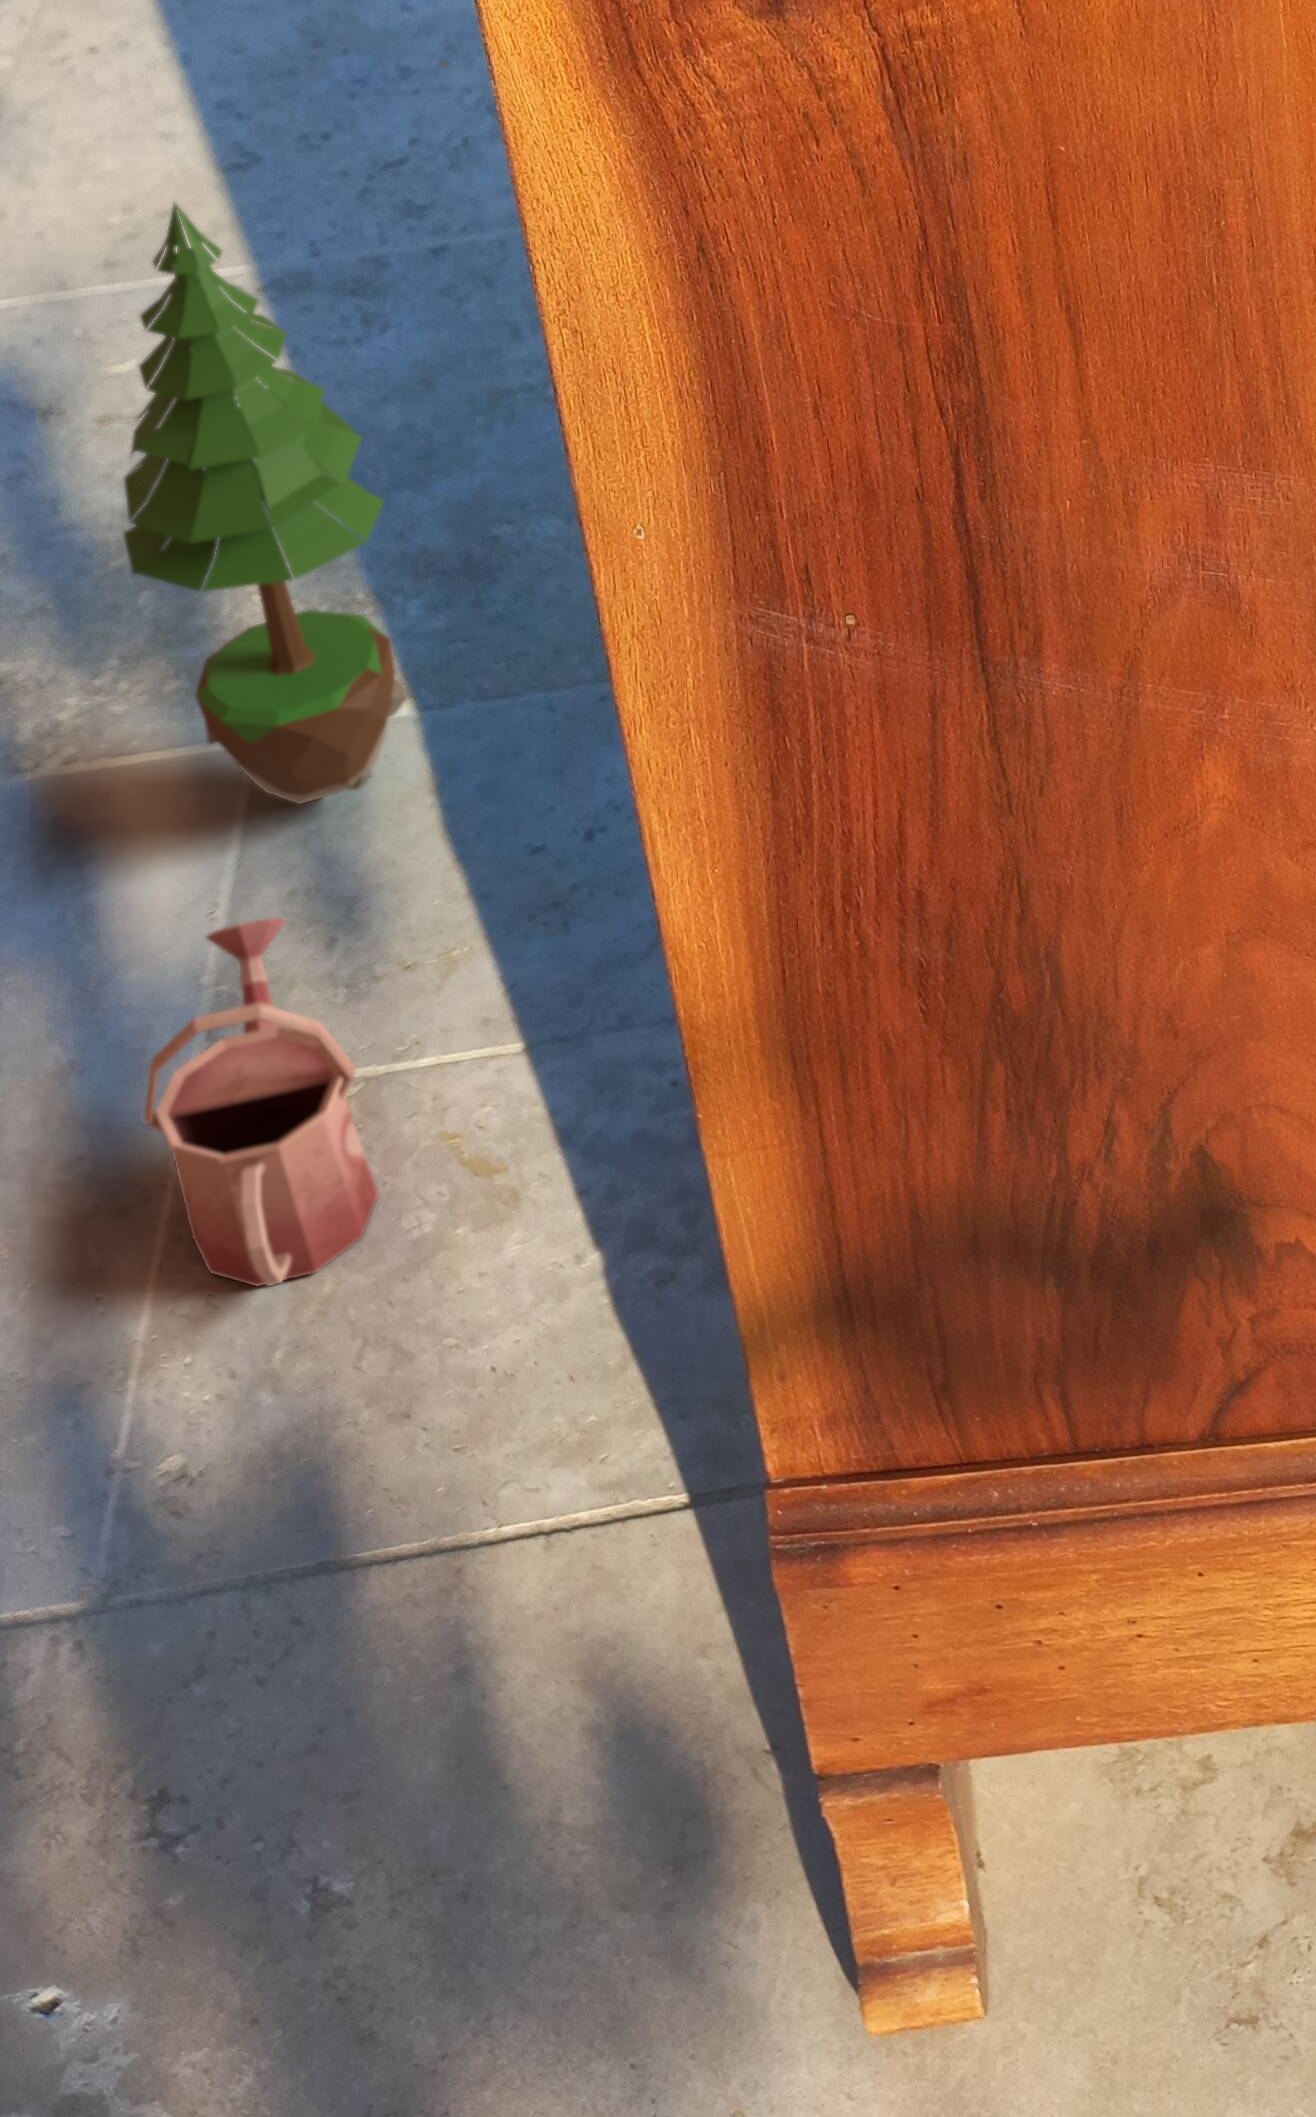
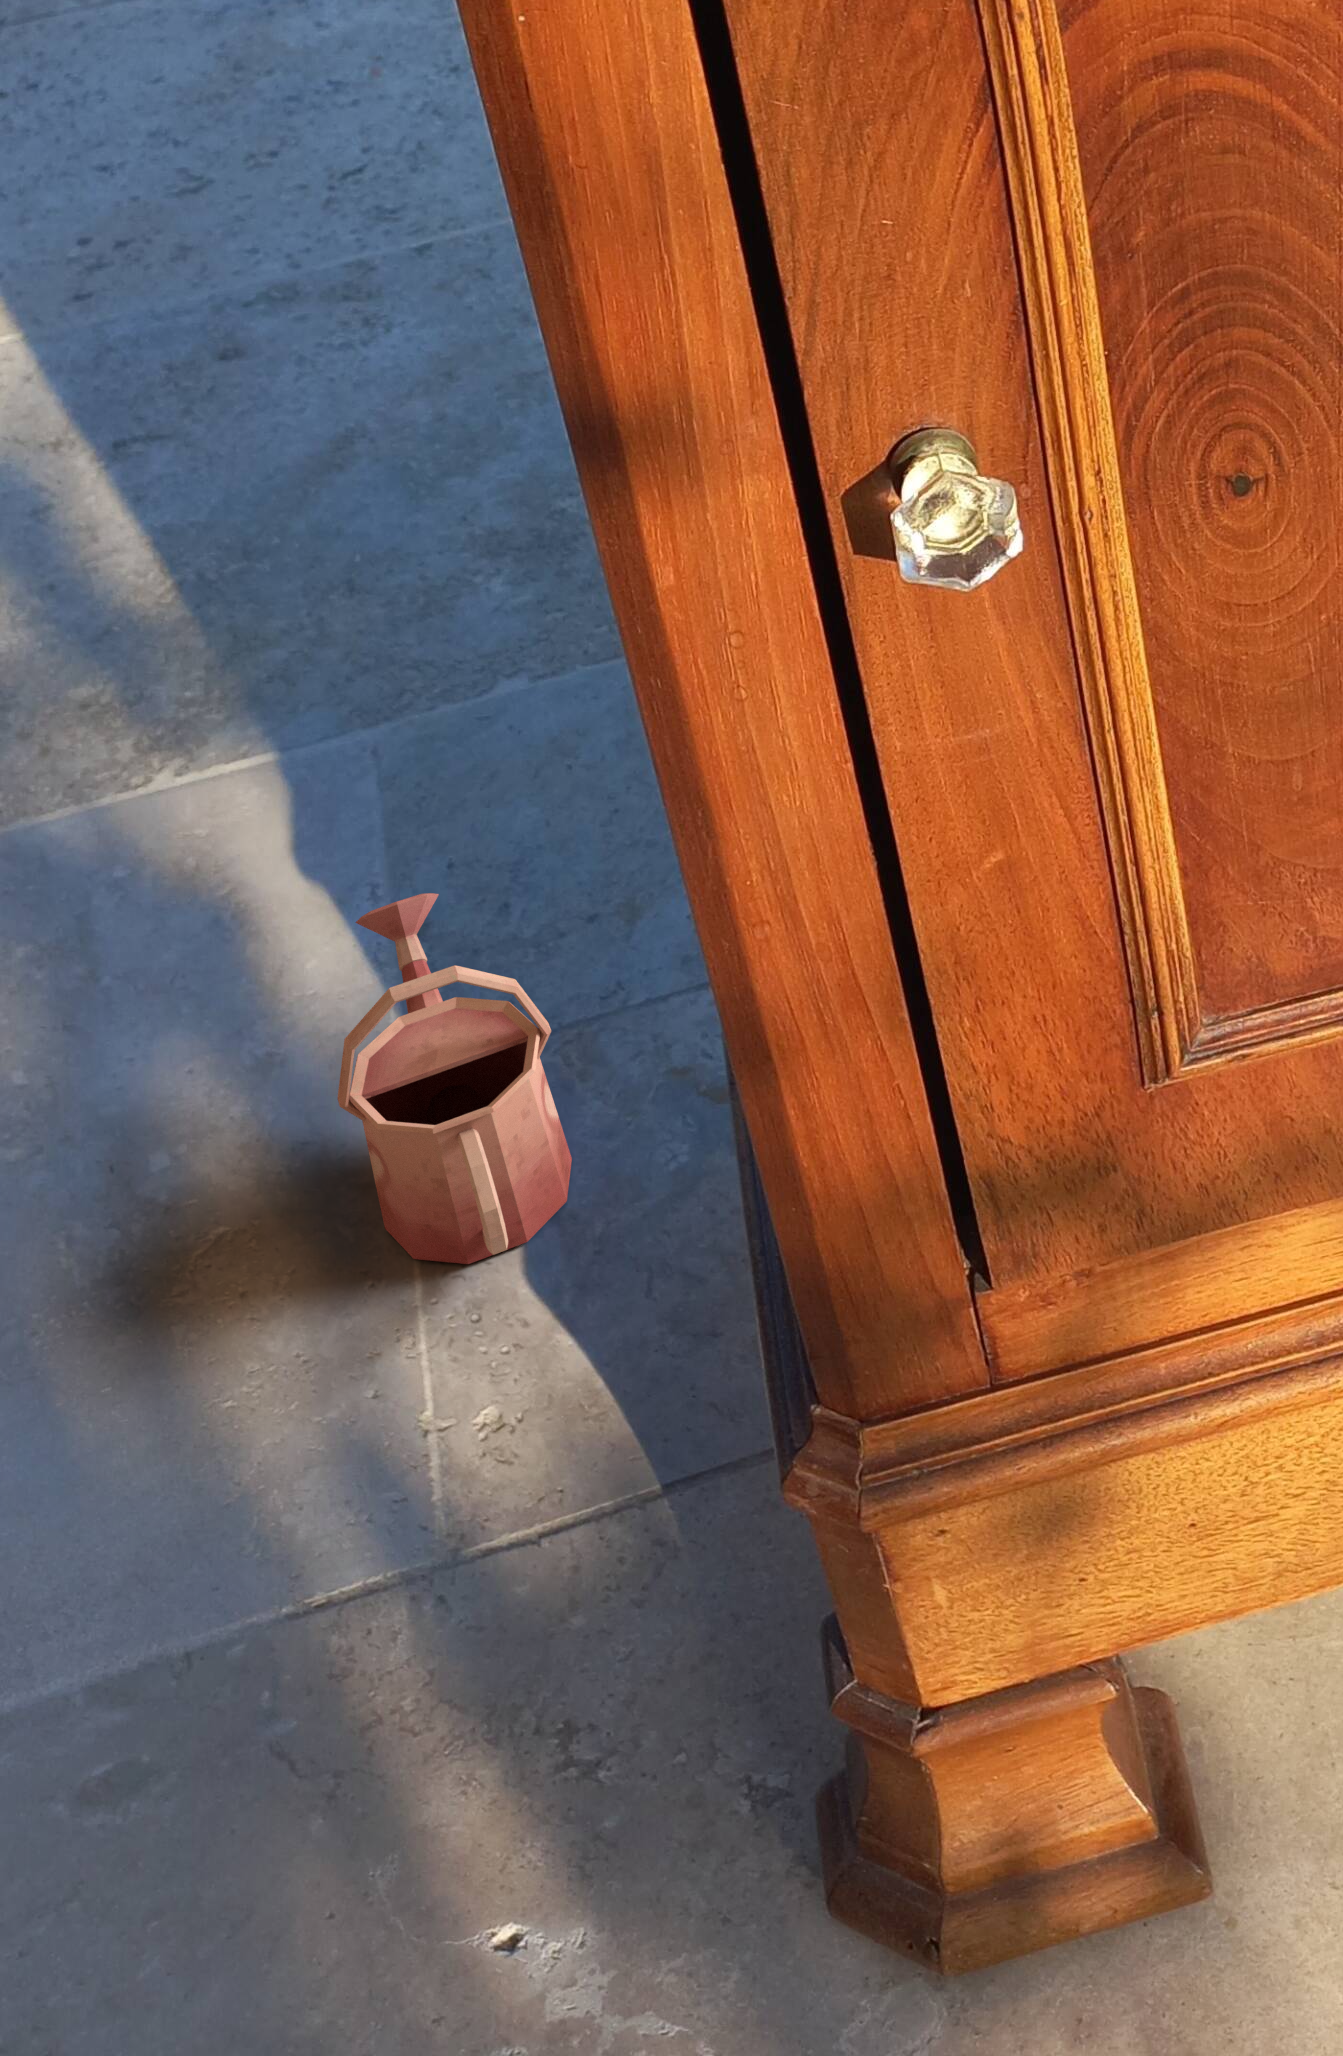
potted tree: present [123,203,407,804] -> none [190,177,485,801]

